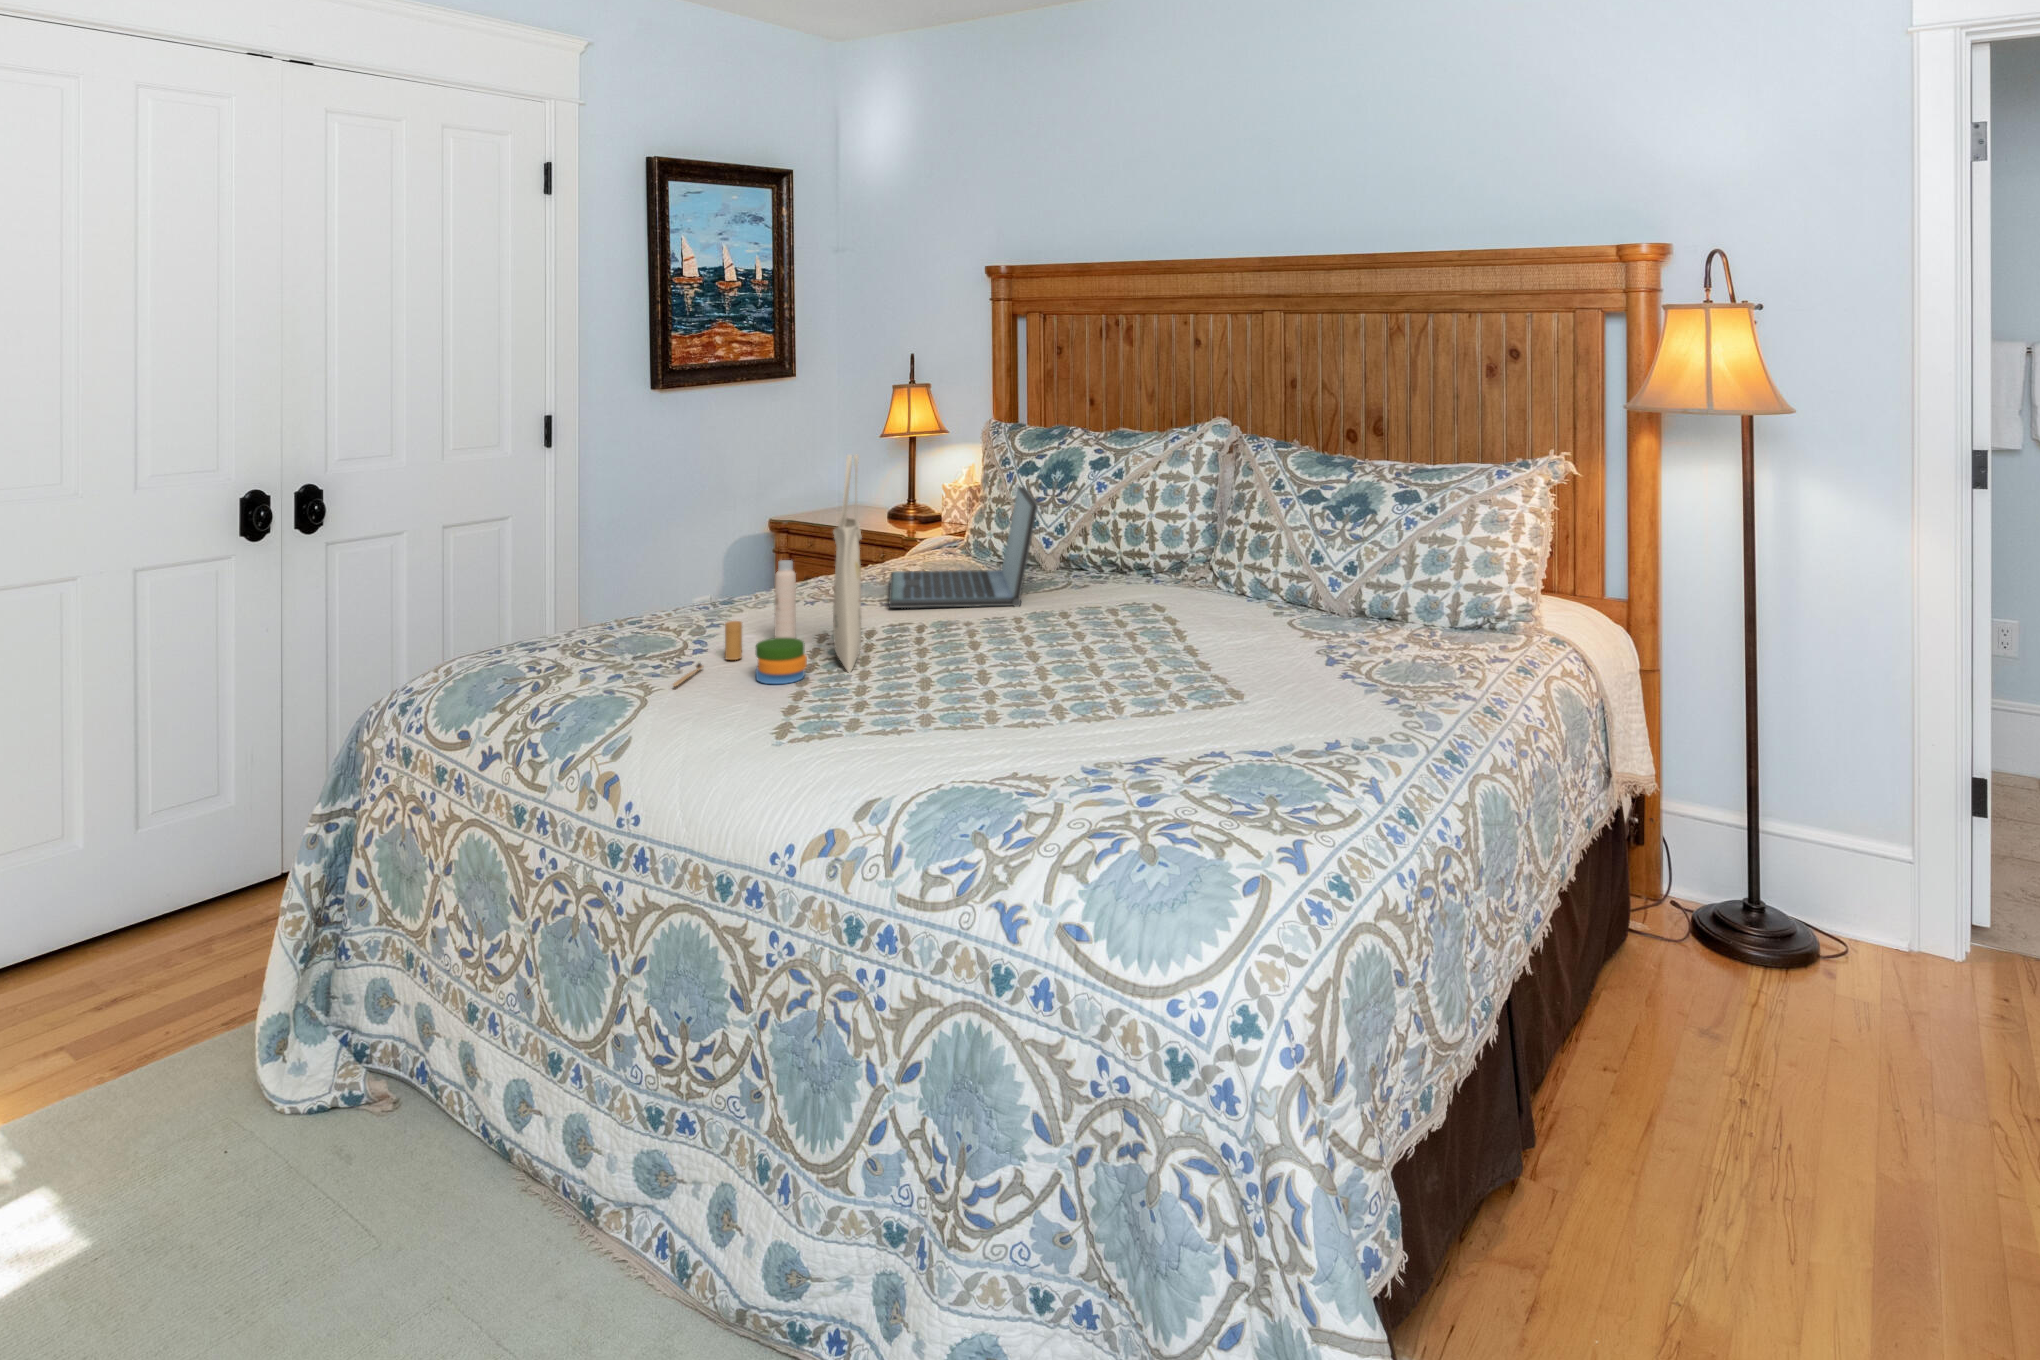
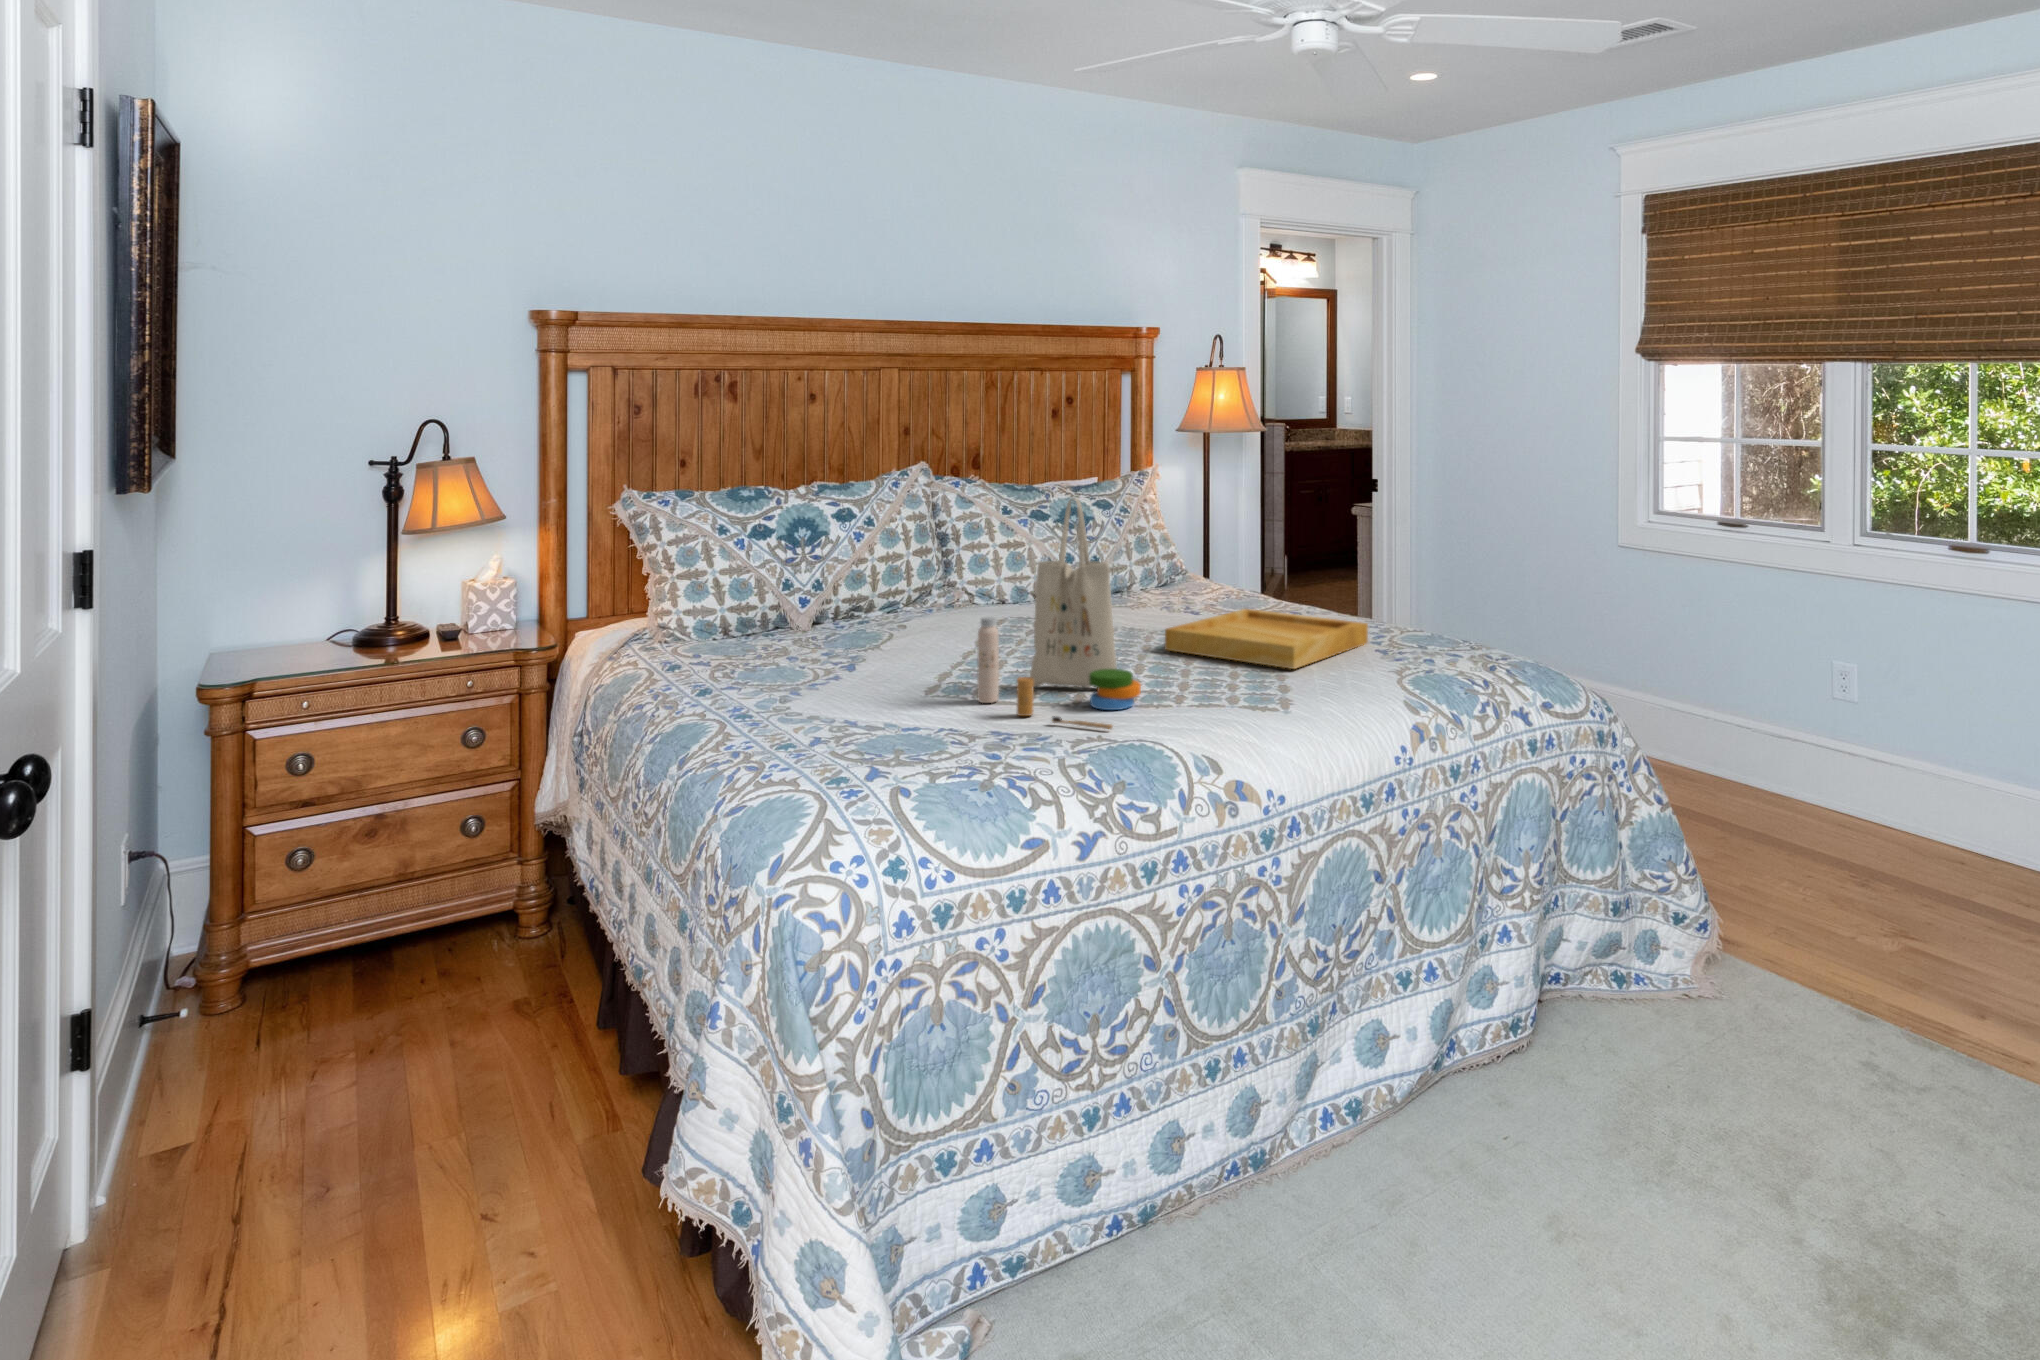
laptop: present [889,486,1038,608] -> none [760,542,958,670]
tray: none [976,639,1231,746] -> present [1165,609,1368,669]

